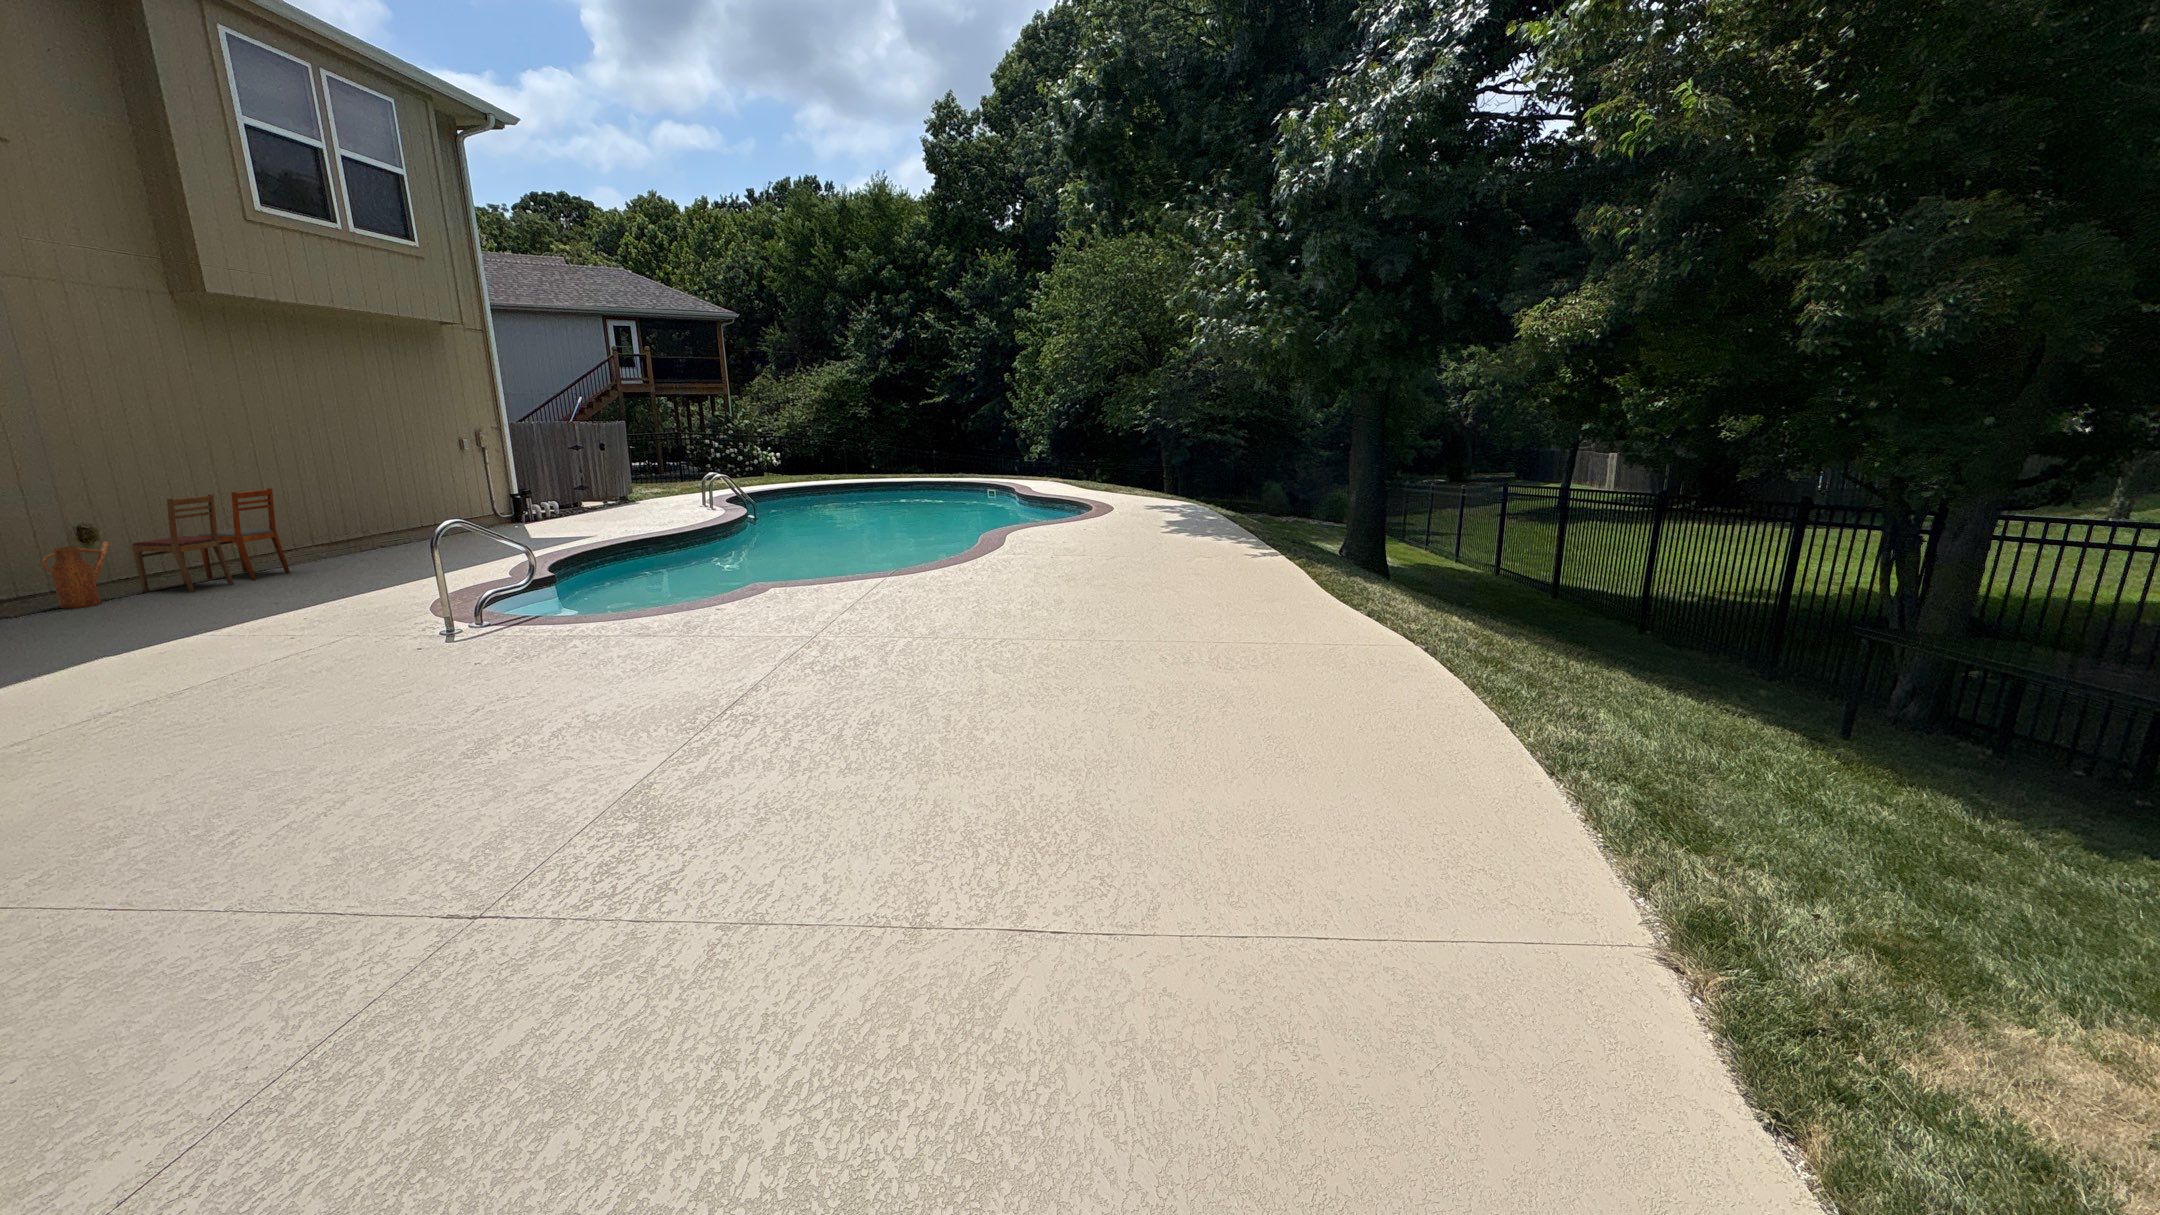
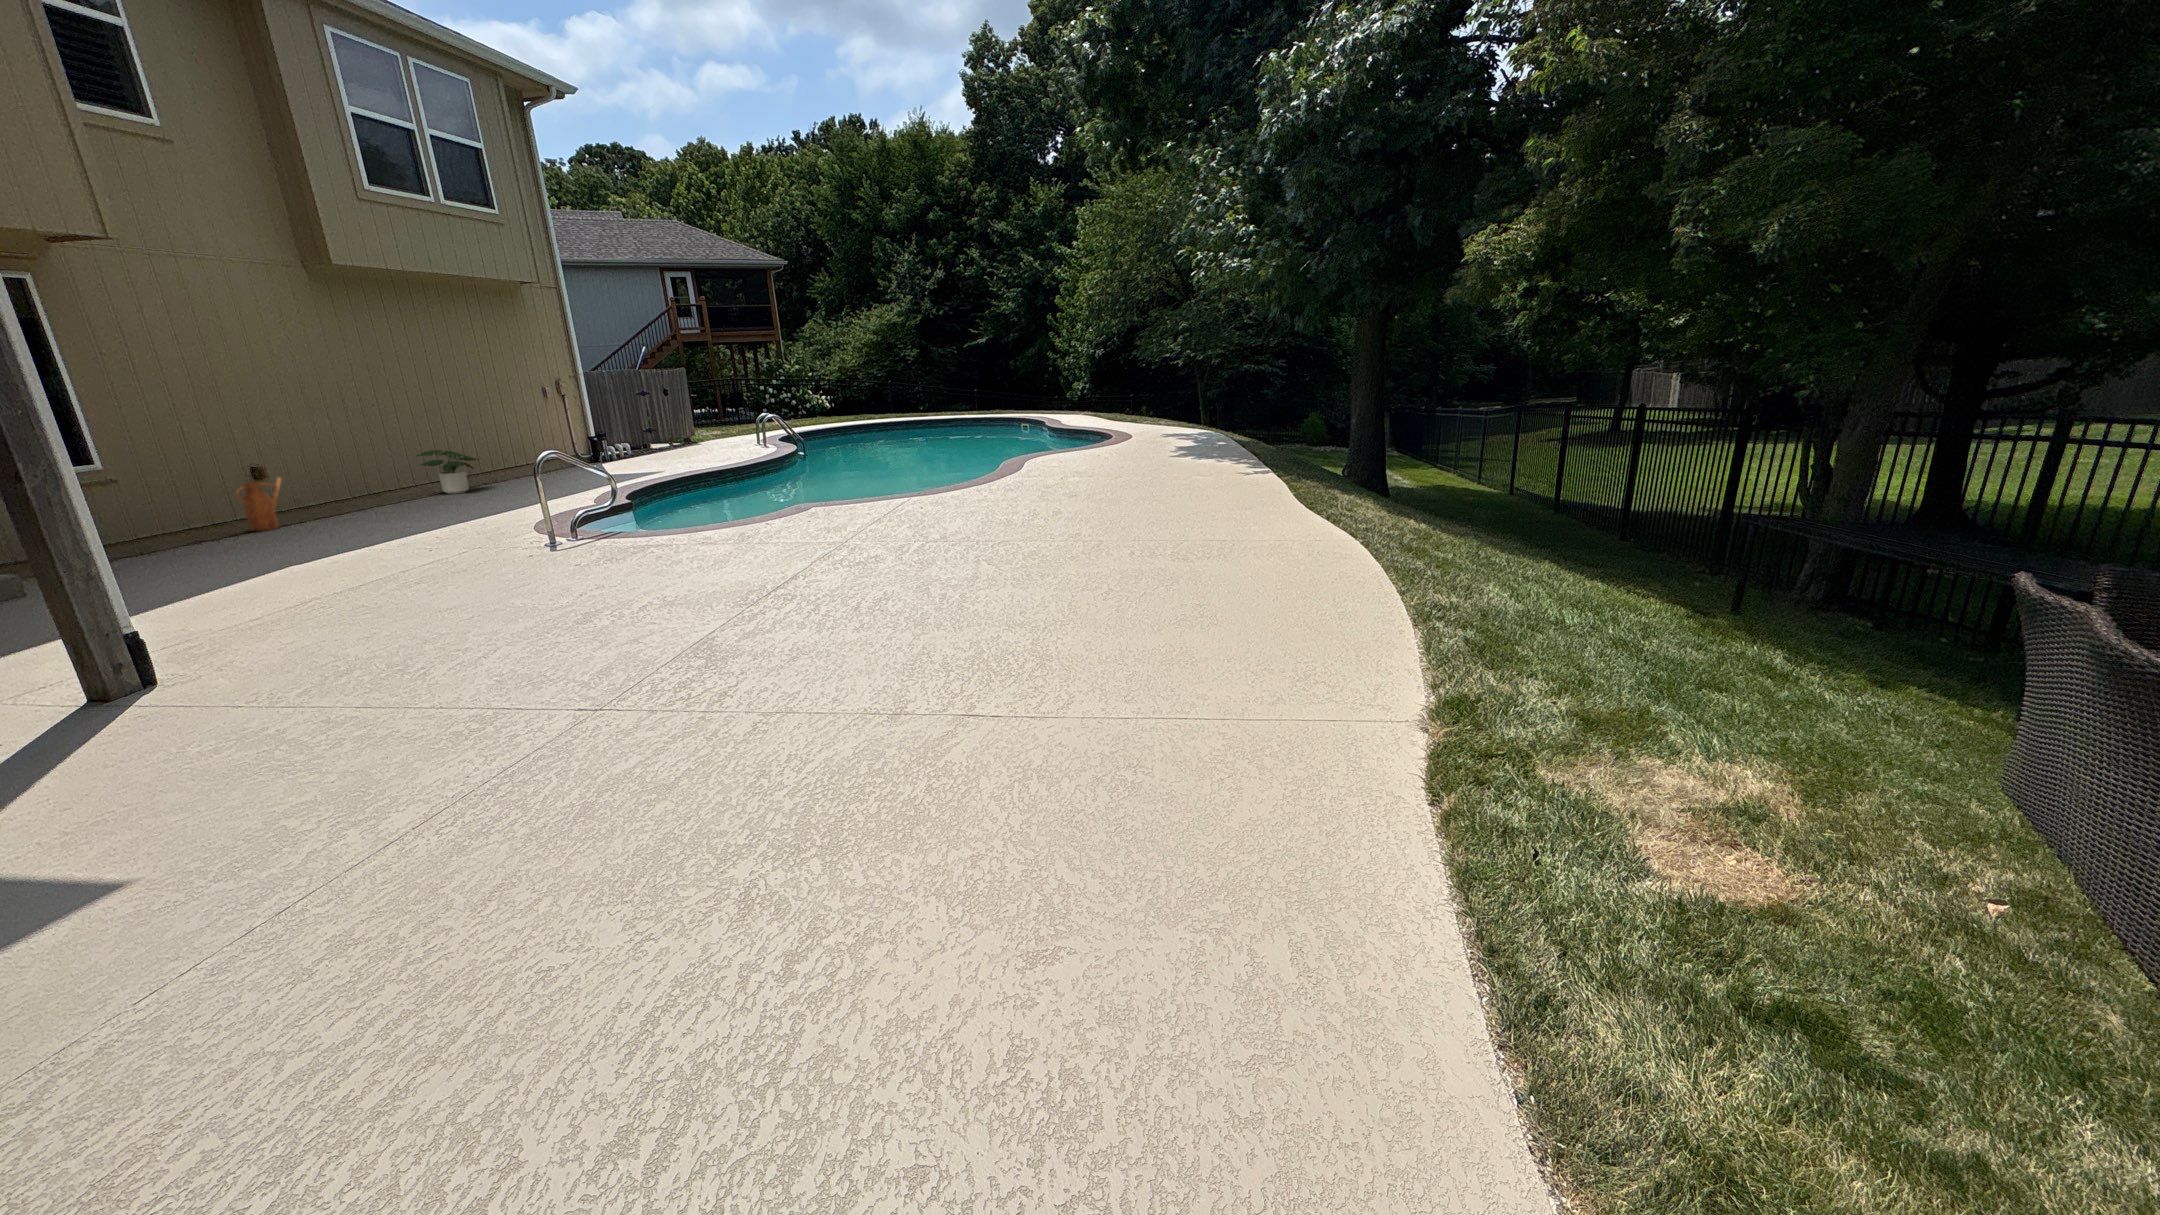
chair: present [132,488,290,593] -> none [297,432,416,519]
potted plant: none [296,509,376,560] -> present [417,450,478,494]

